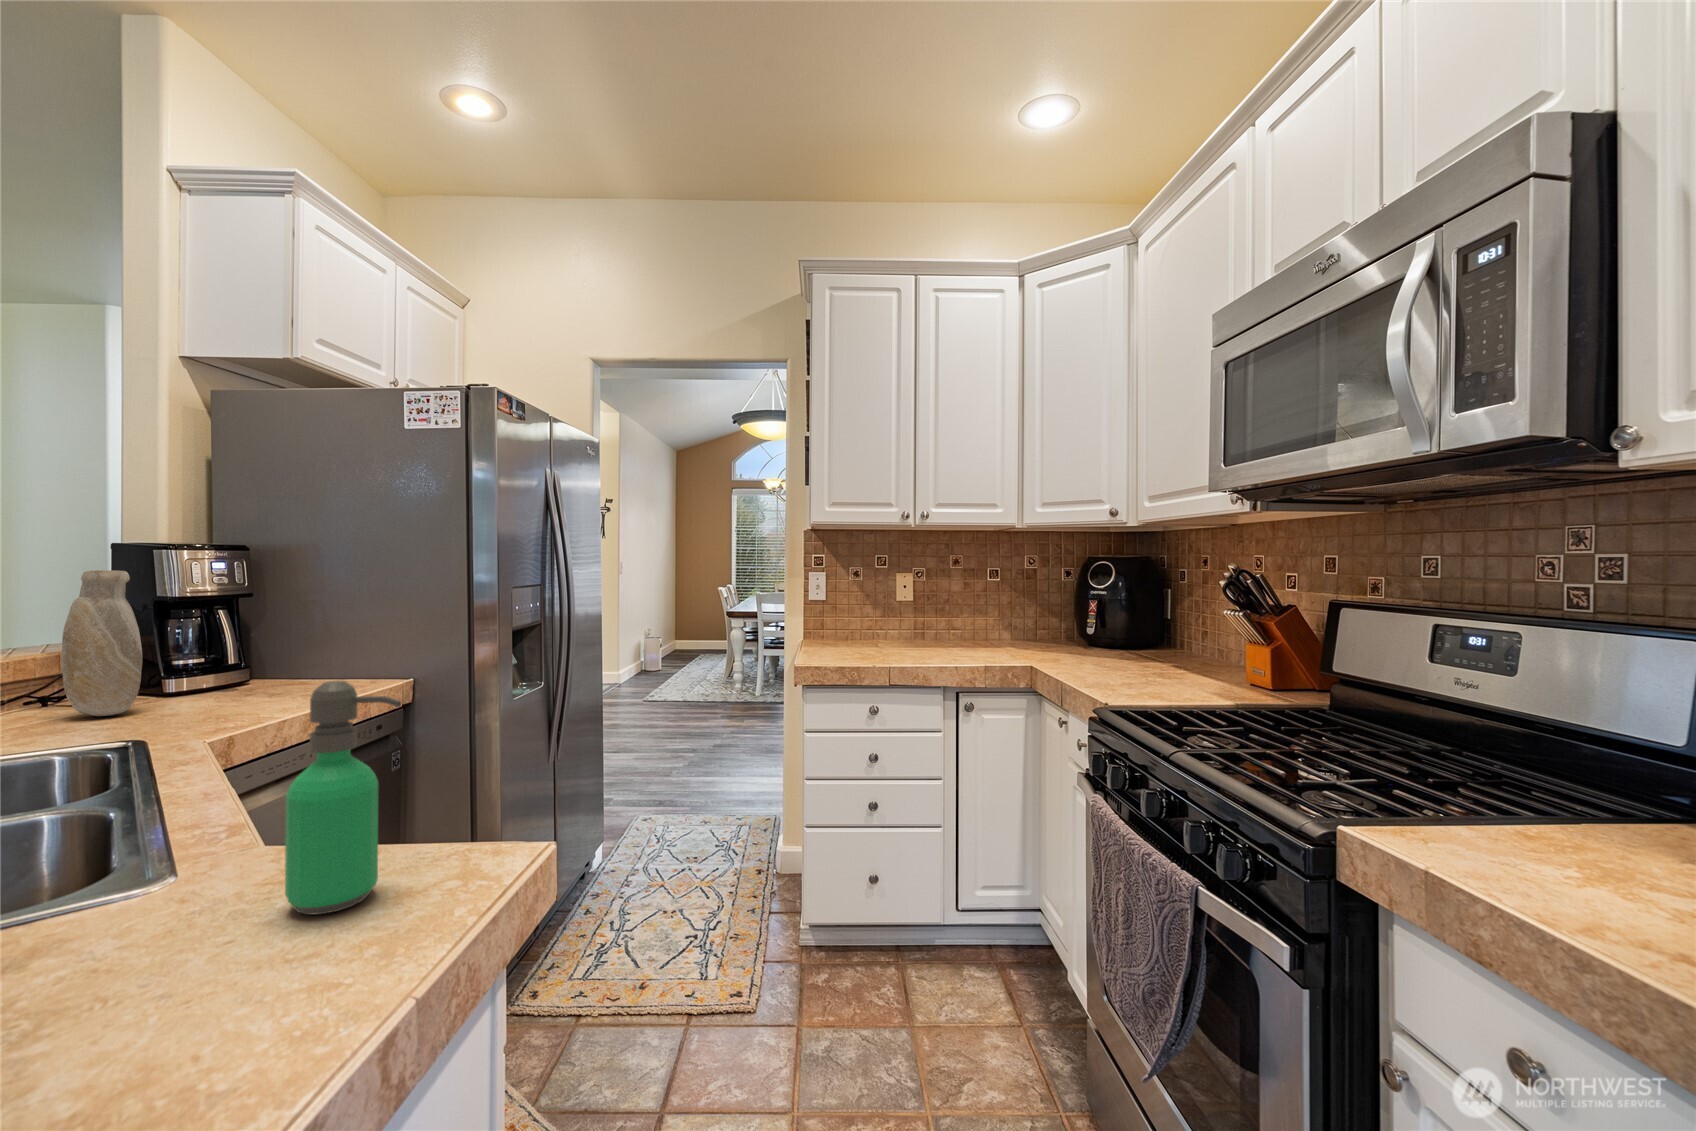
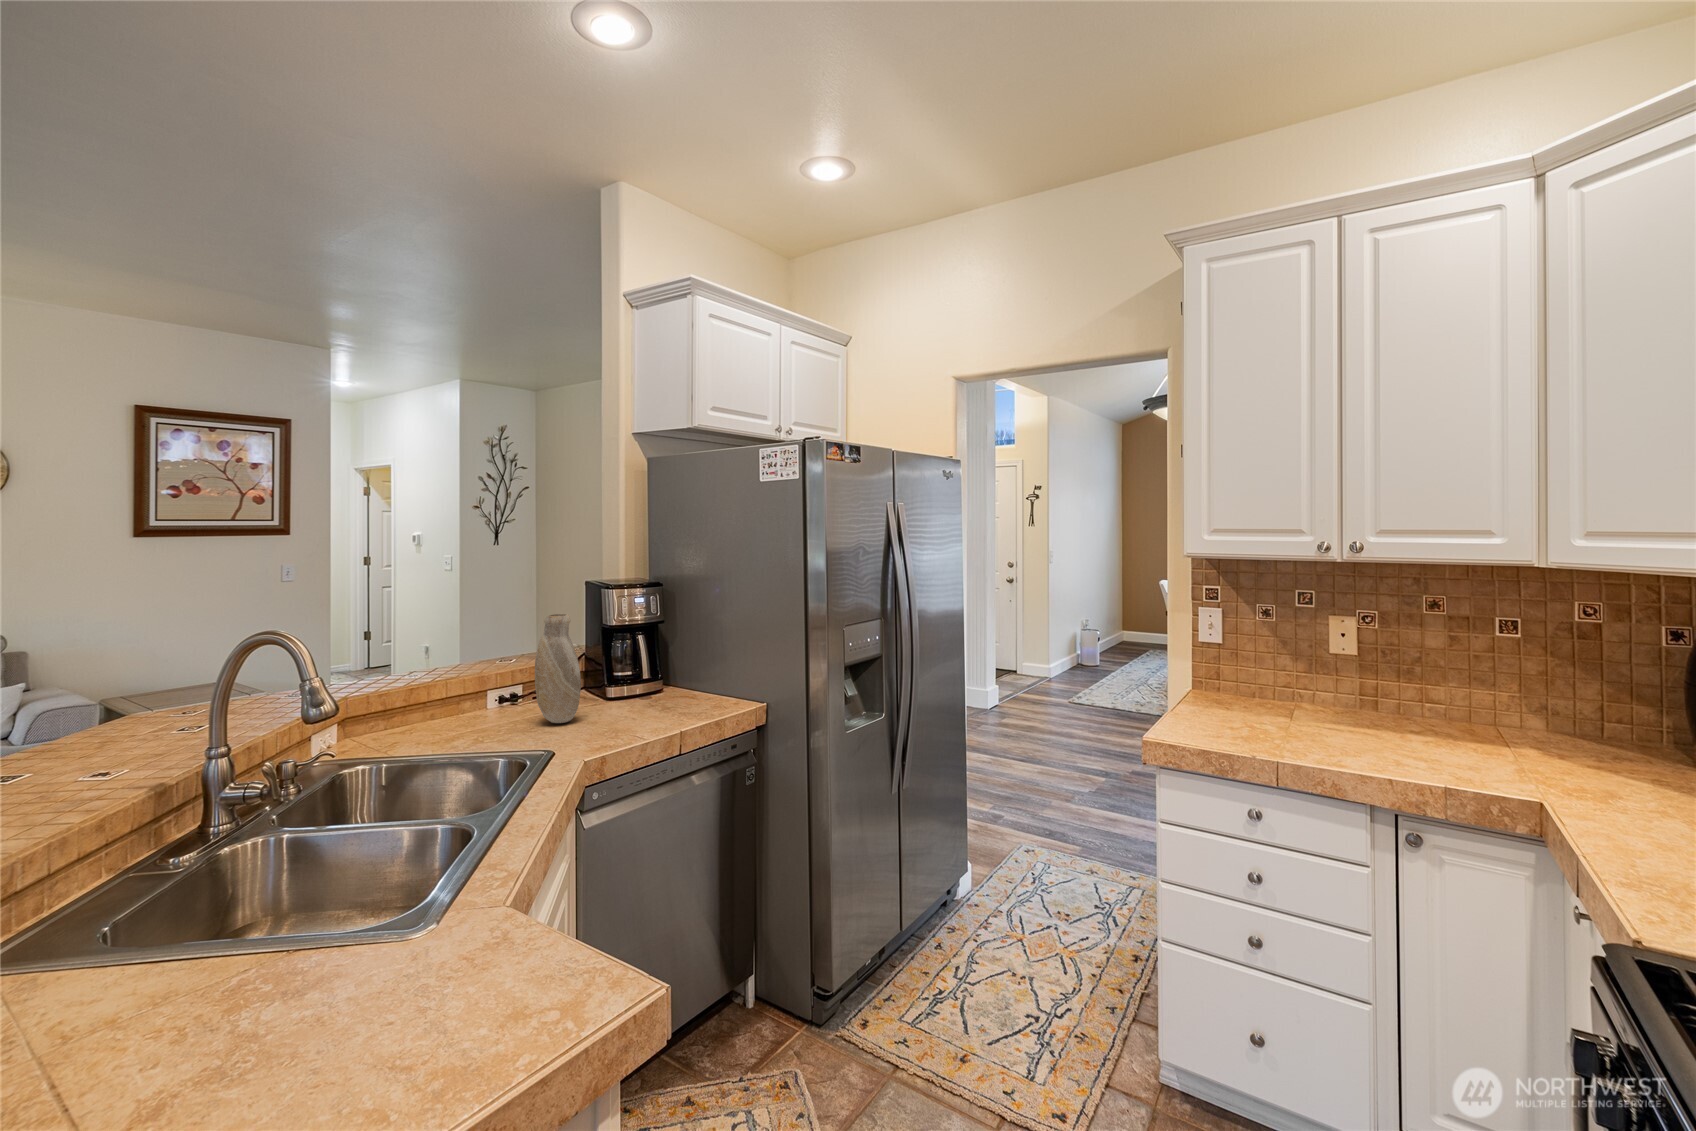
soap dispenser: present [285,681,401,915] -> none [389,824,473,1048]

